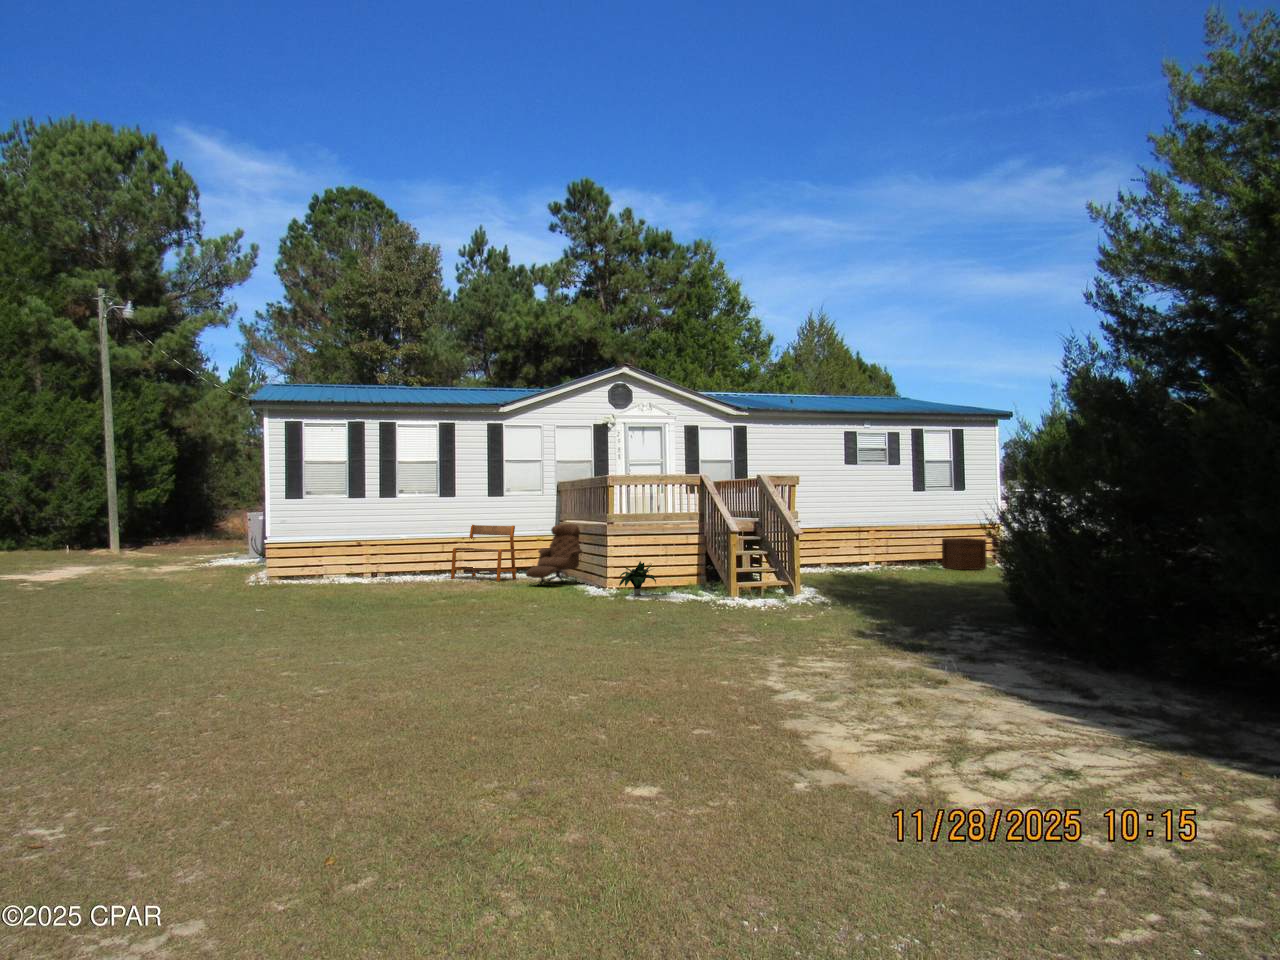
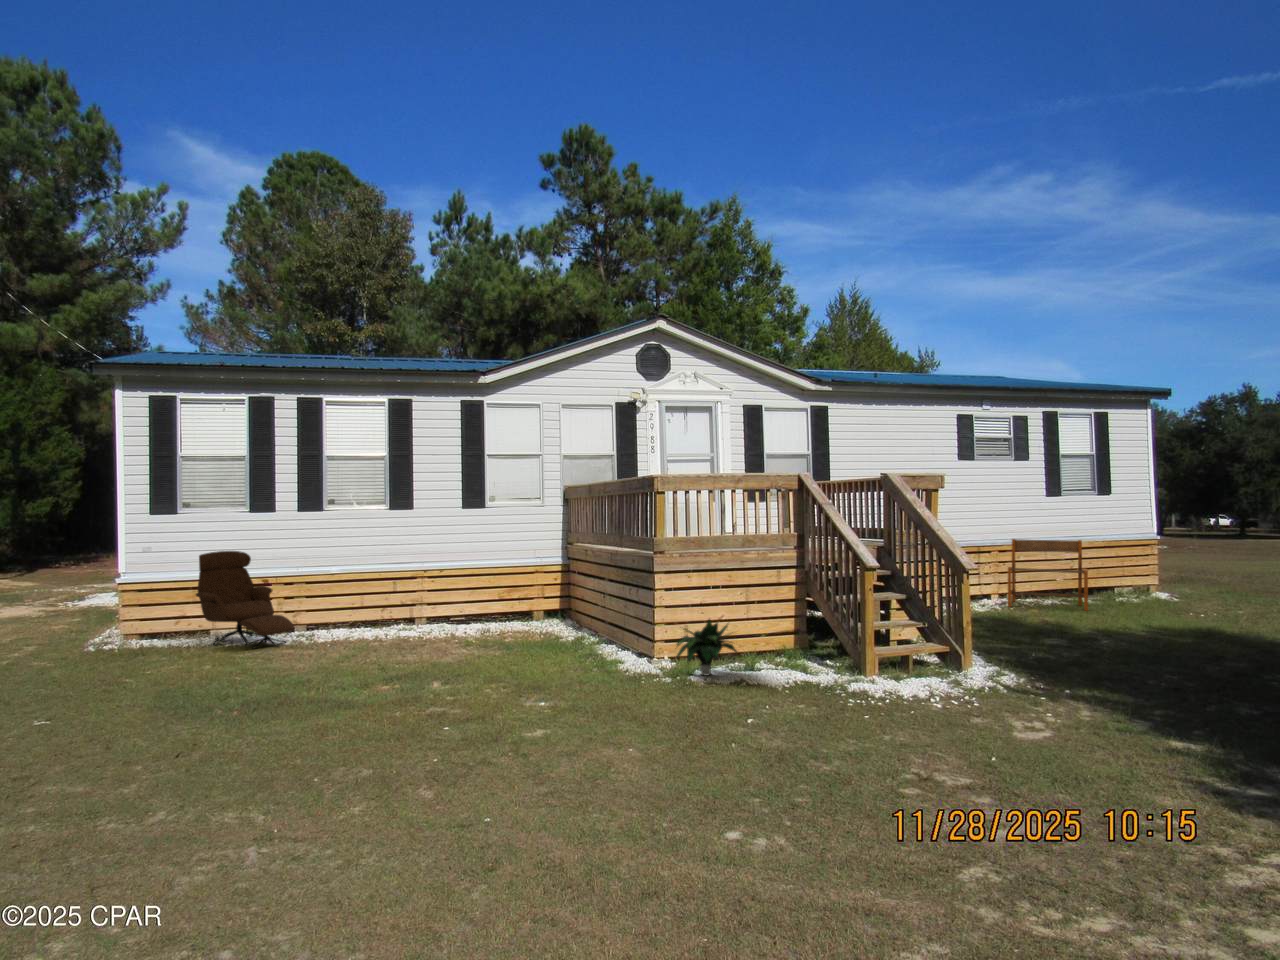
lounge chair: present [526,524,582,586] -> present [196,551,294,649]
bench: present [451,525,517,581] -> present [1008,539,1088,611]
wooden crate: present [942,538,987,570] -> none [1087,559,1153,605]

